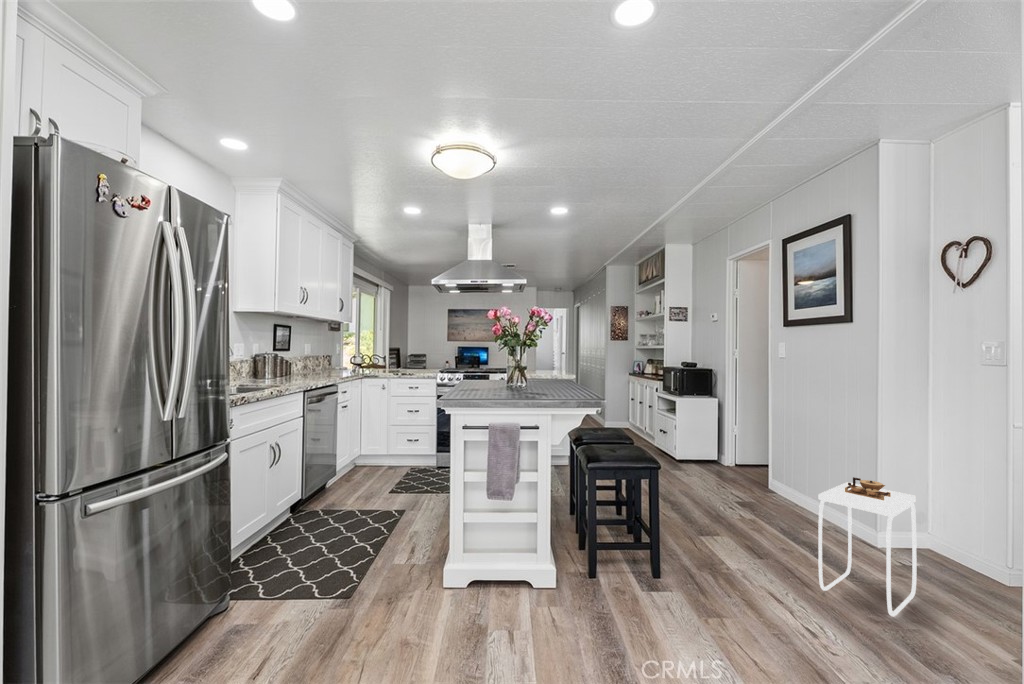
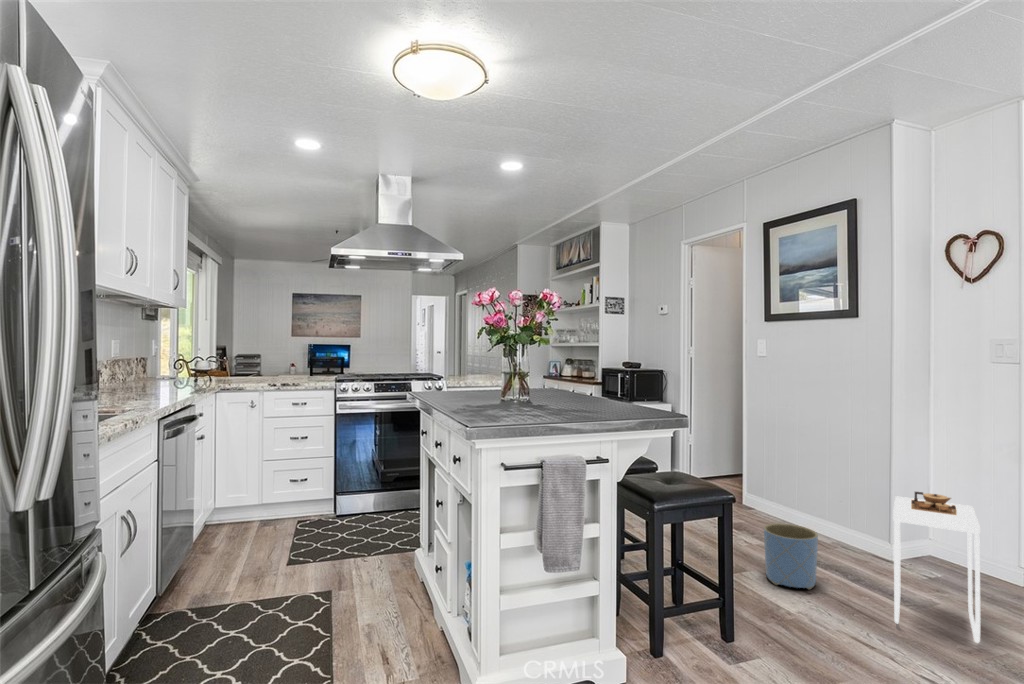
planter: none [731,499,778,556] -> present [764,523,818,590]

